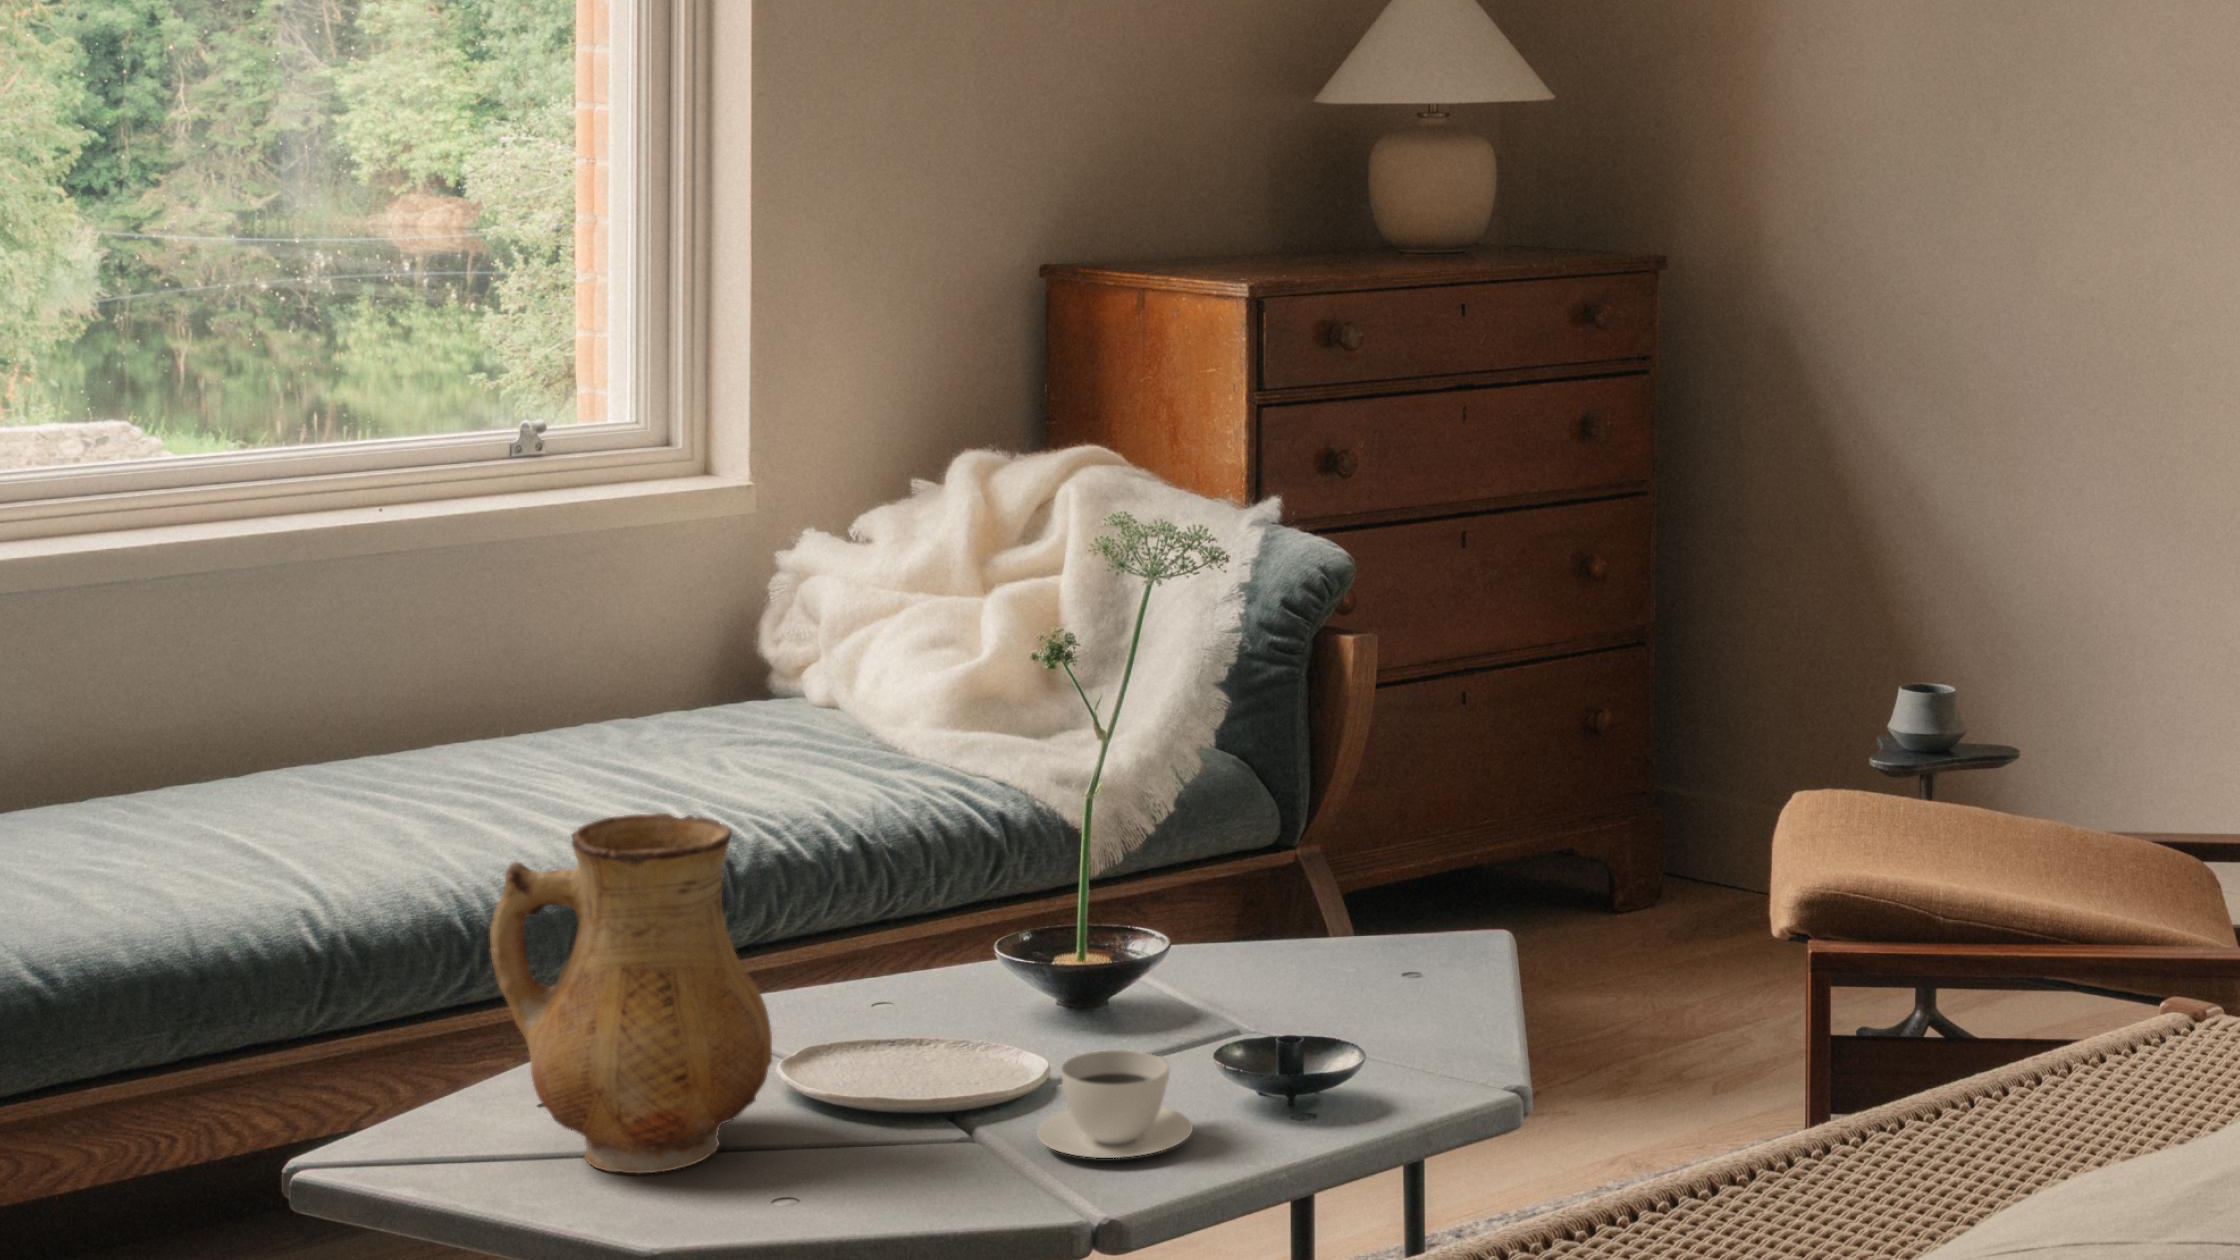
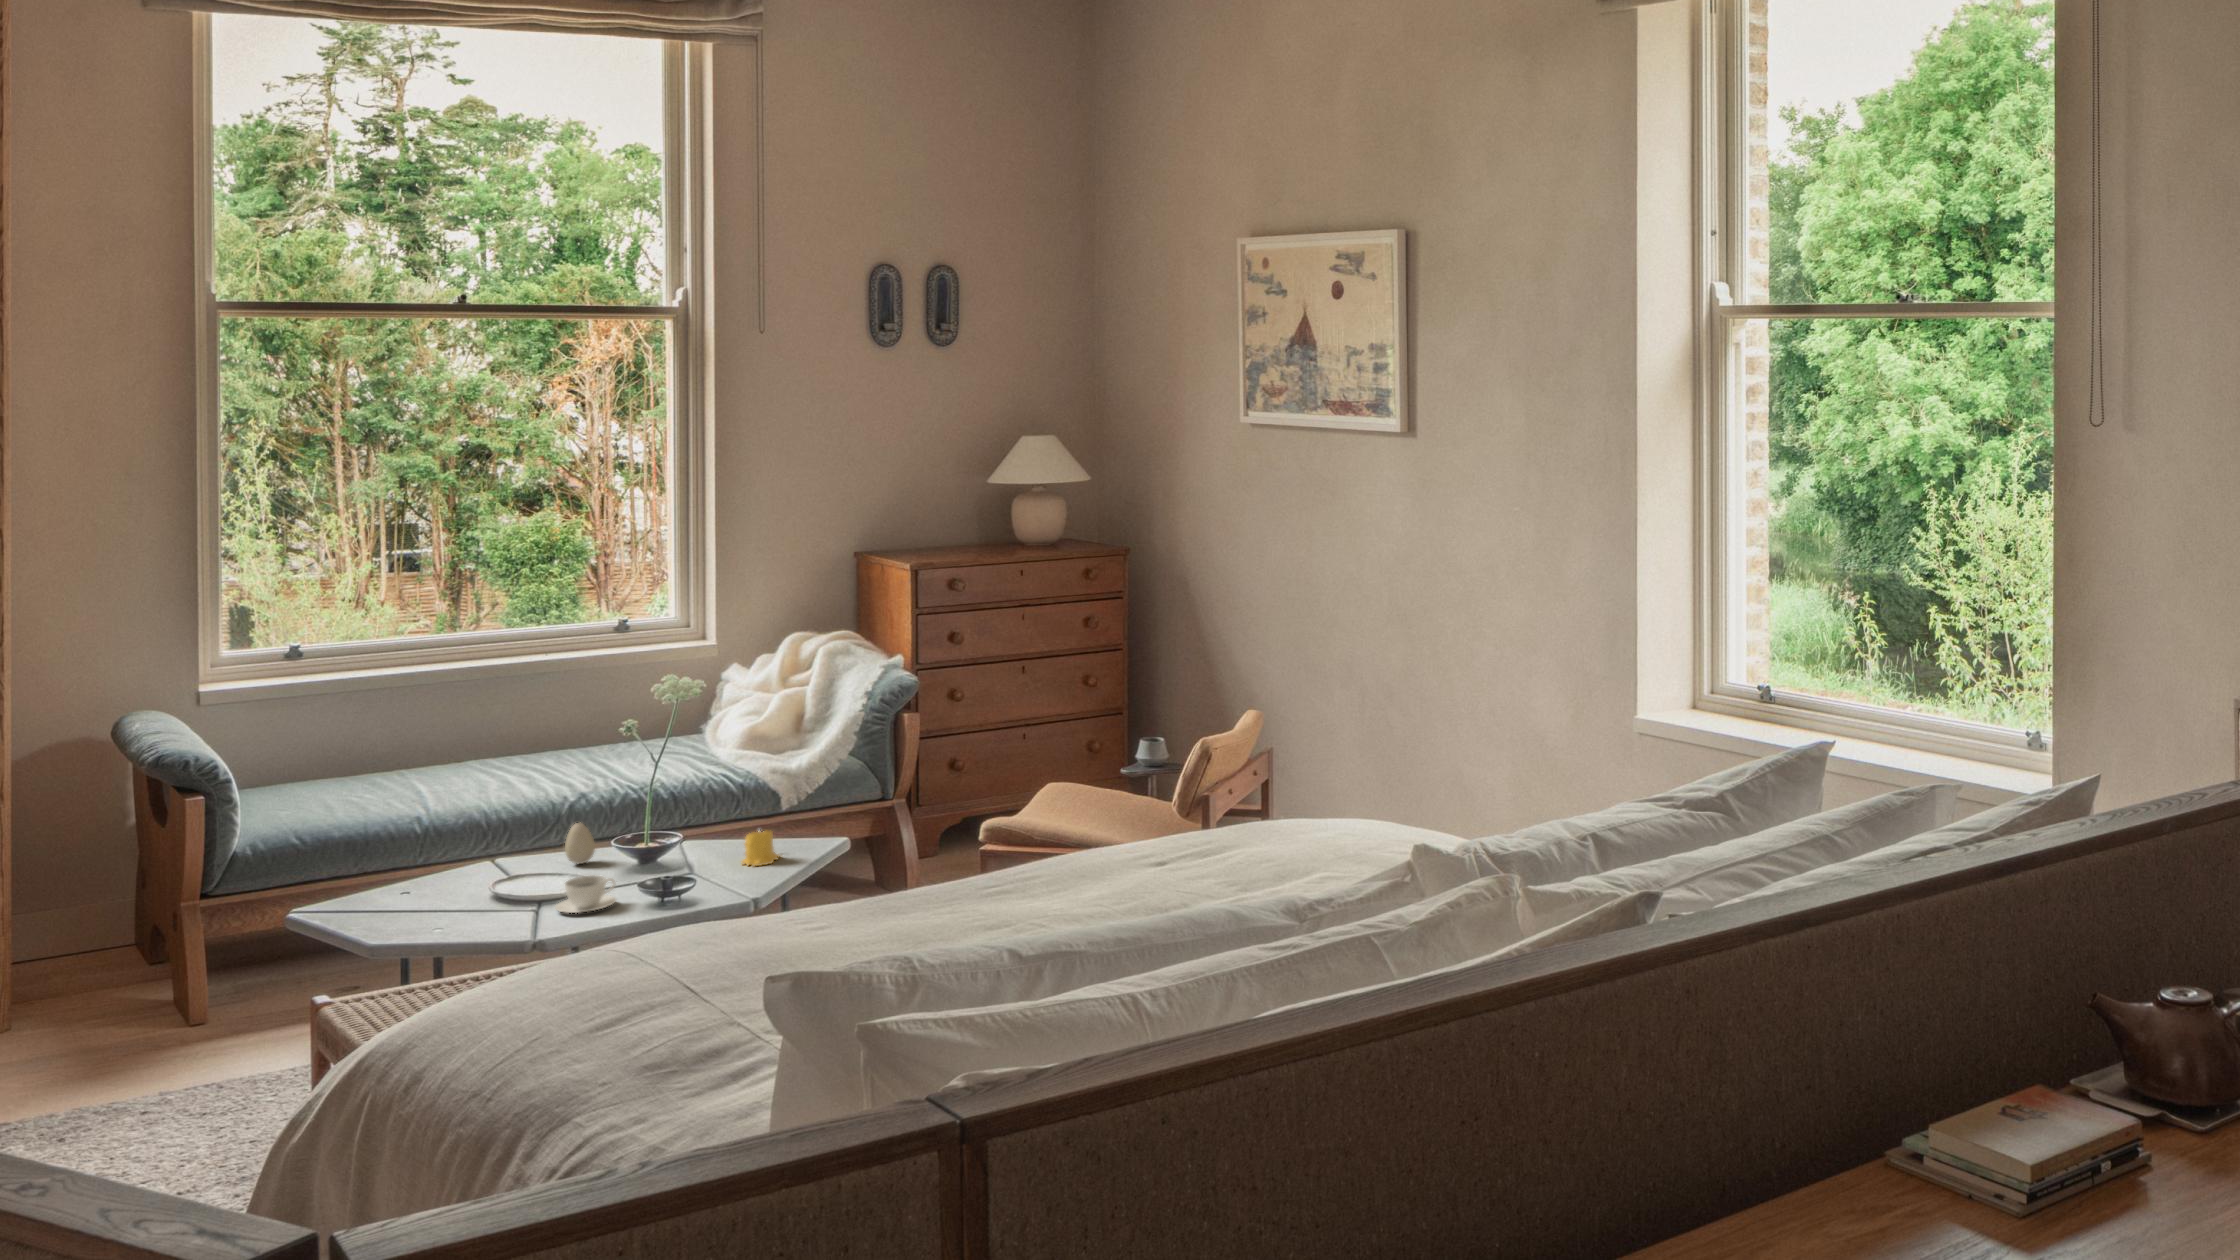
ceramic pitcher: present [490,813,772,1173] -> none [370,787,474,912]
candle: none [1321,907,1414,1011] -> present [741,831,780,866]
decorative egg: none [869,909,943,1020] -> present [565,823,595,864]

